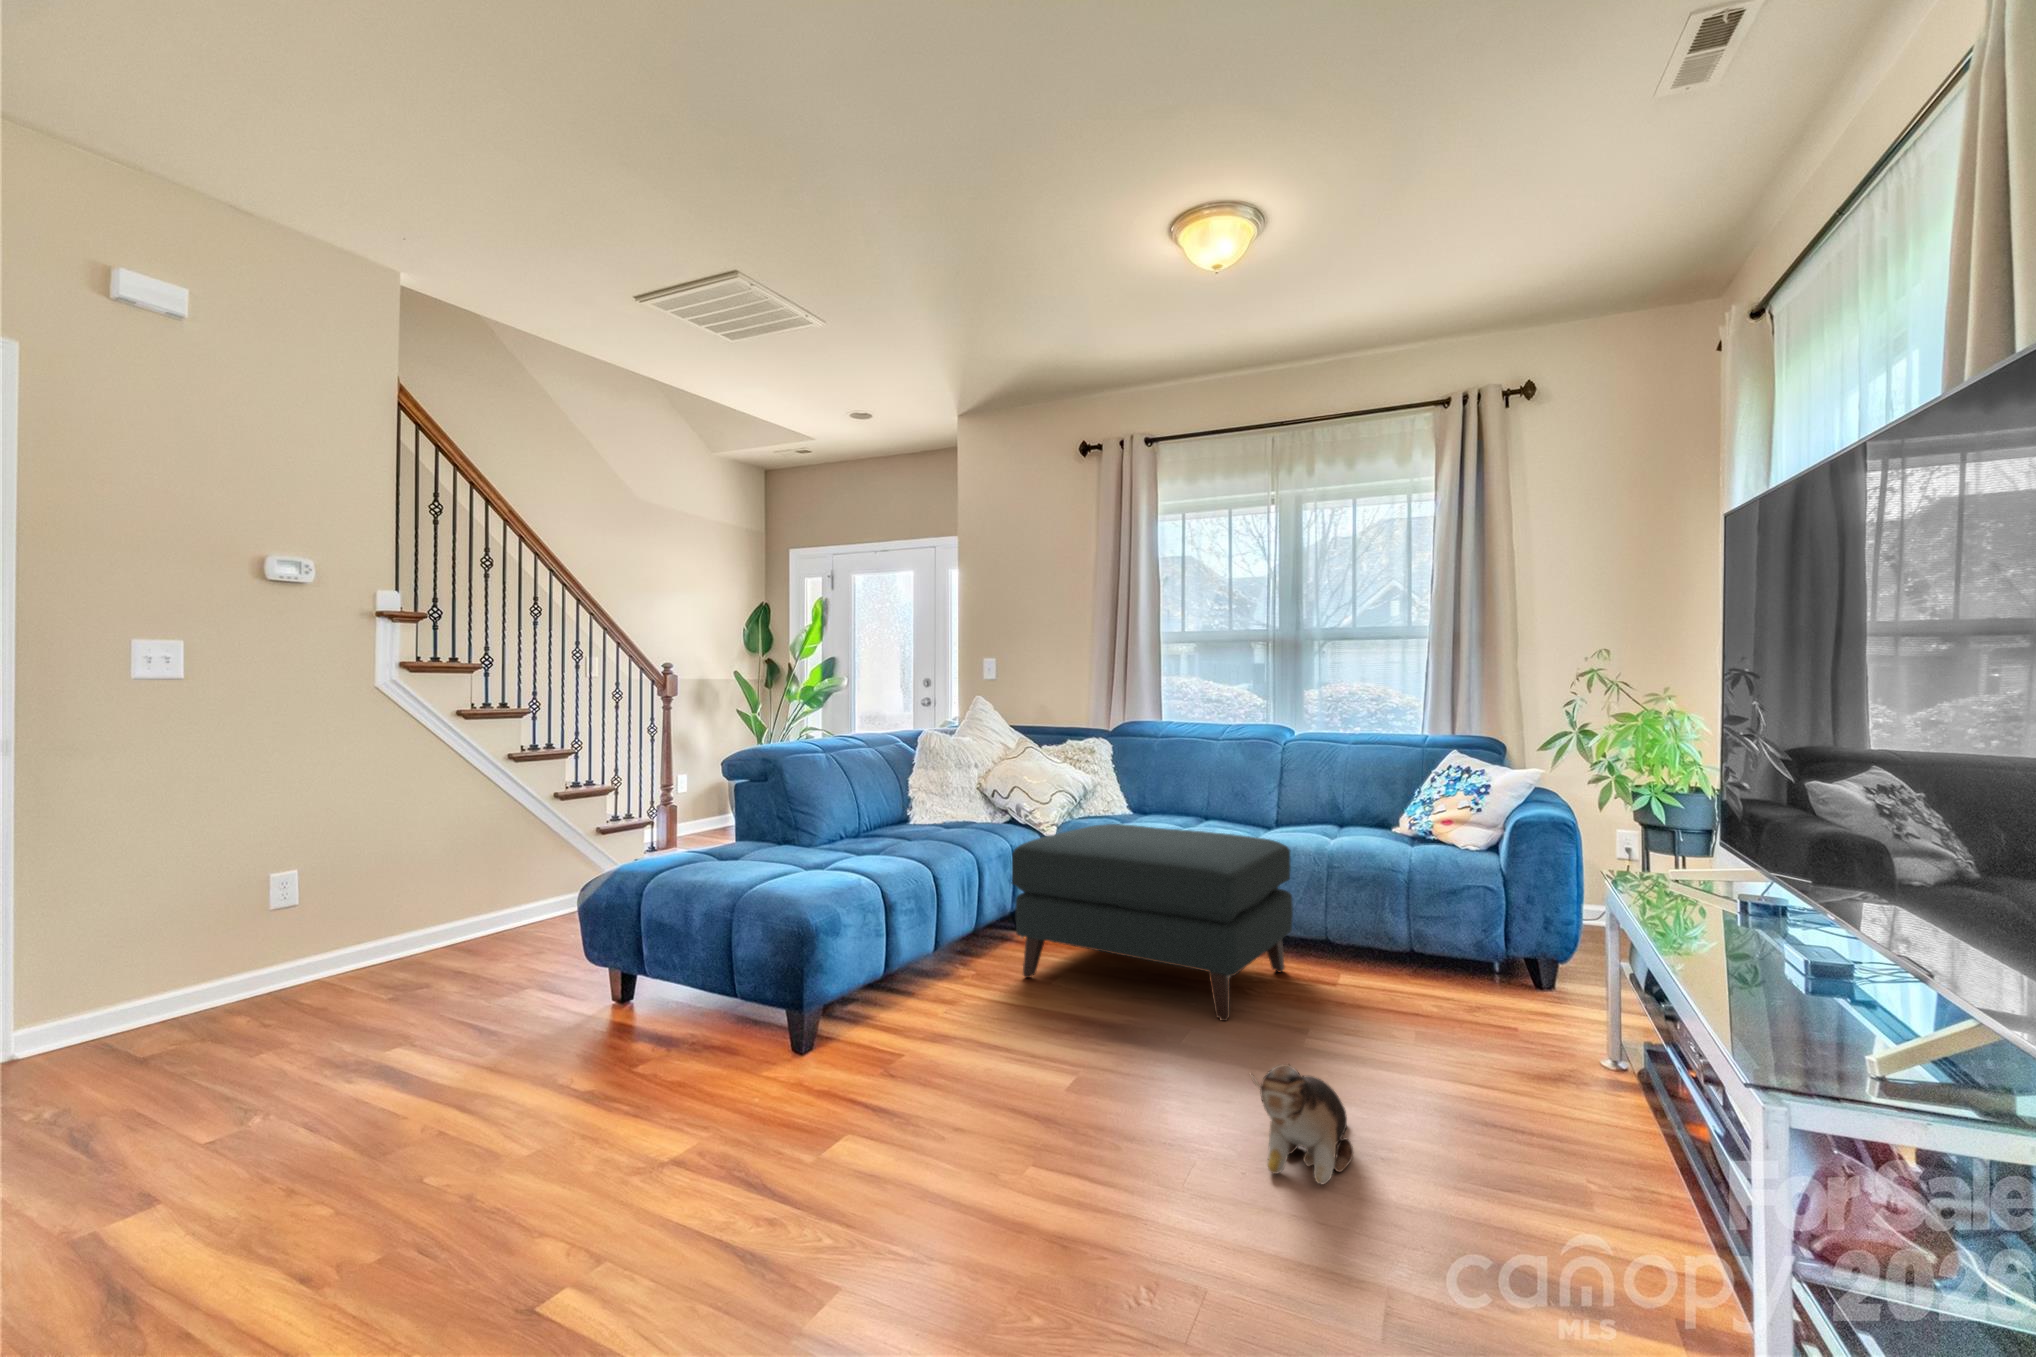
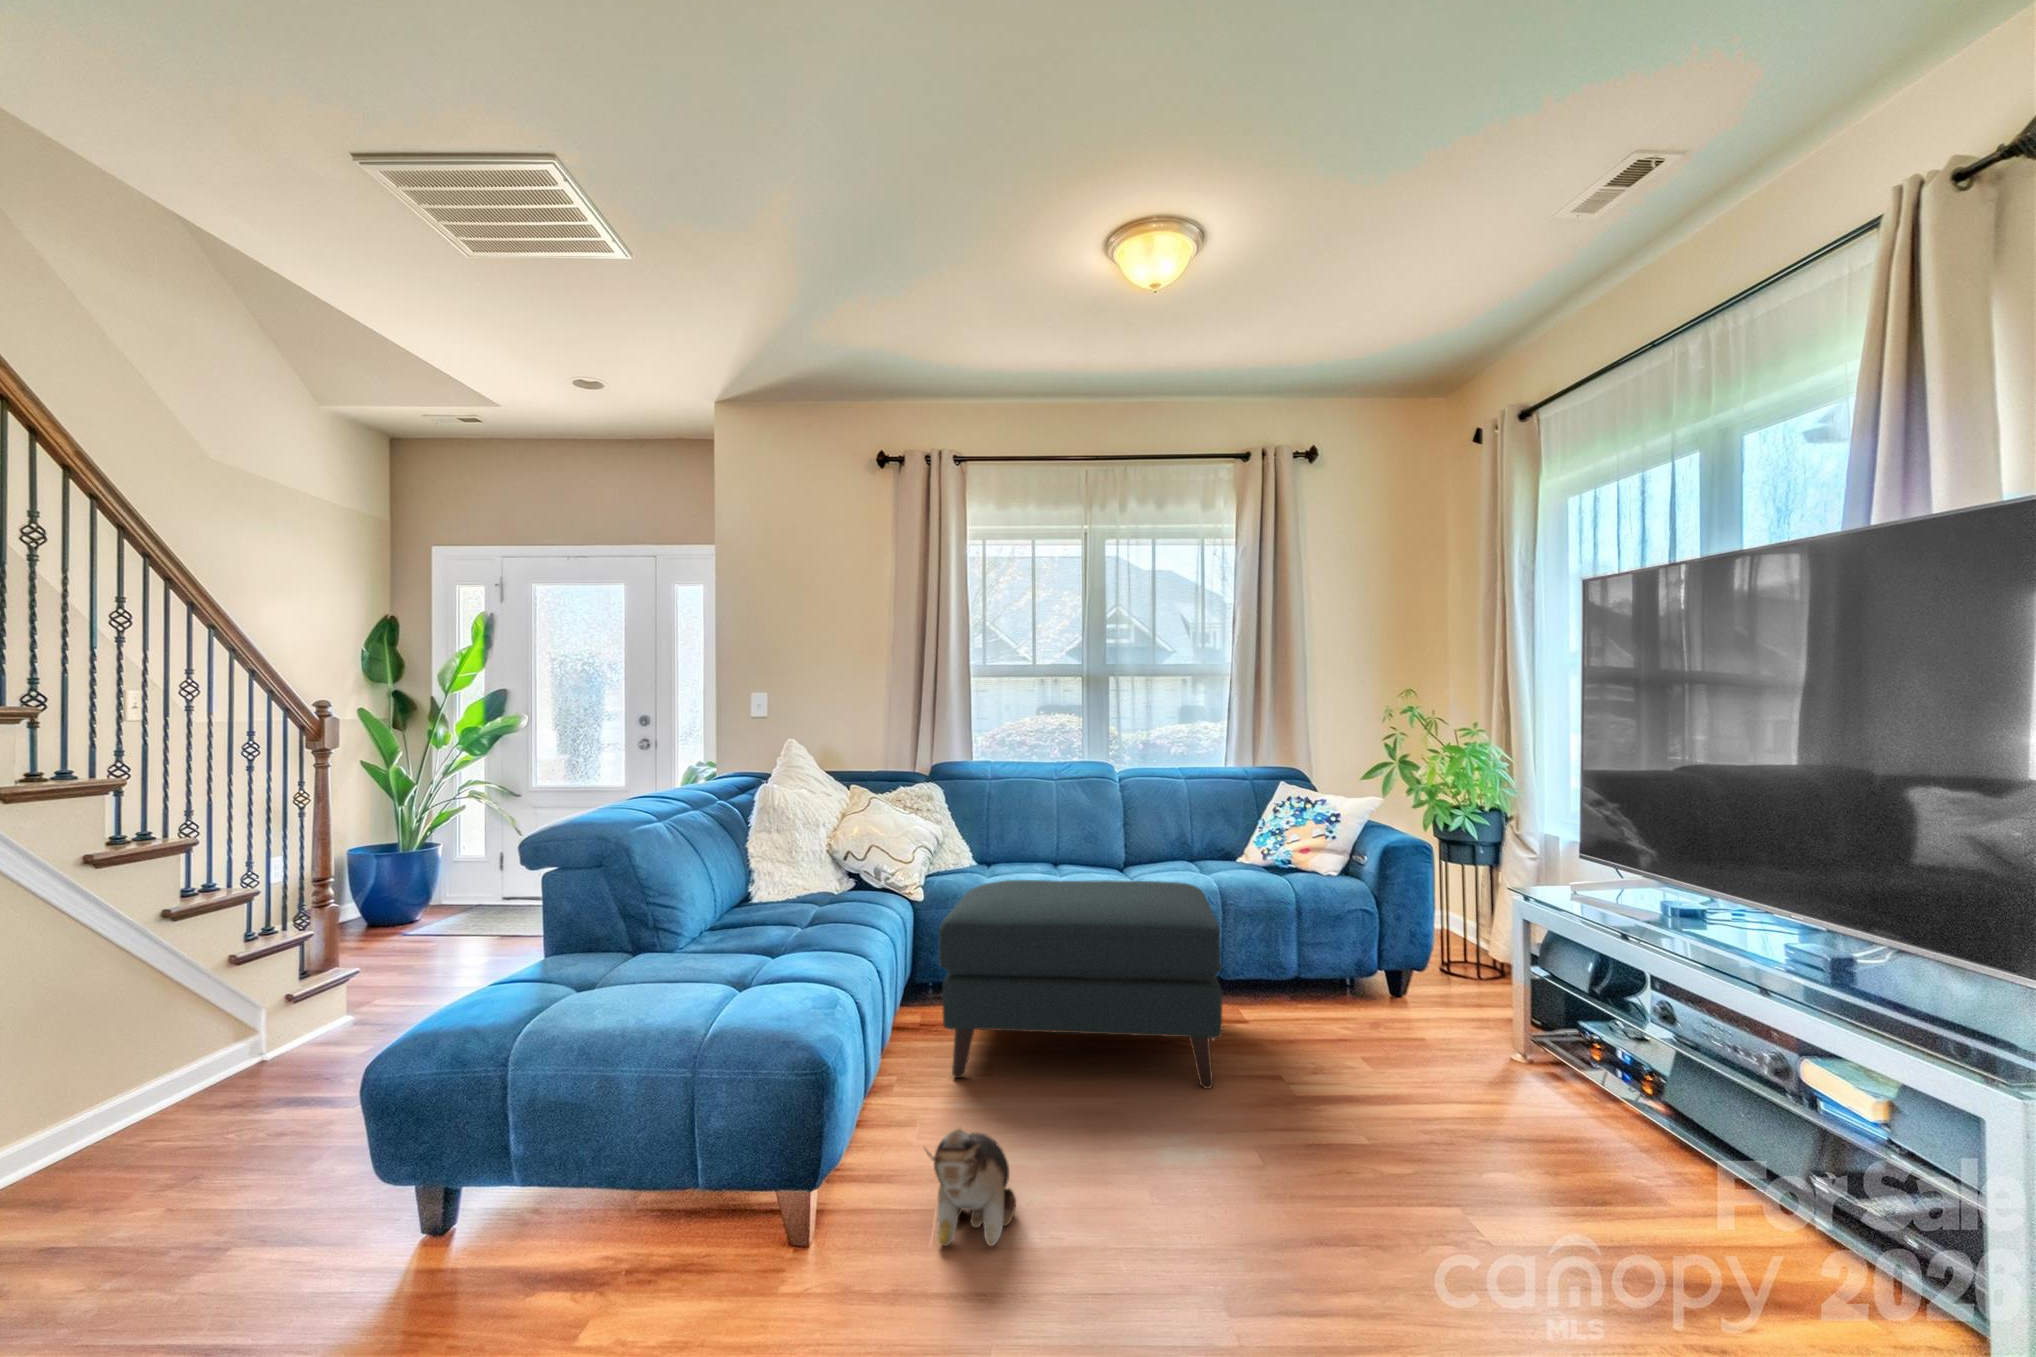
plush toy: present [1250,1064,1353,1184] -> present [925,1128,1016,1246]

